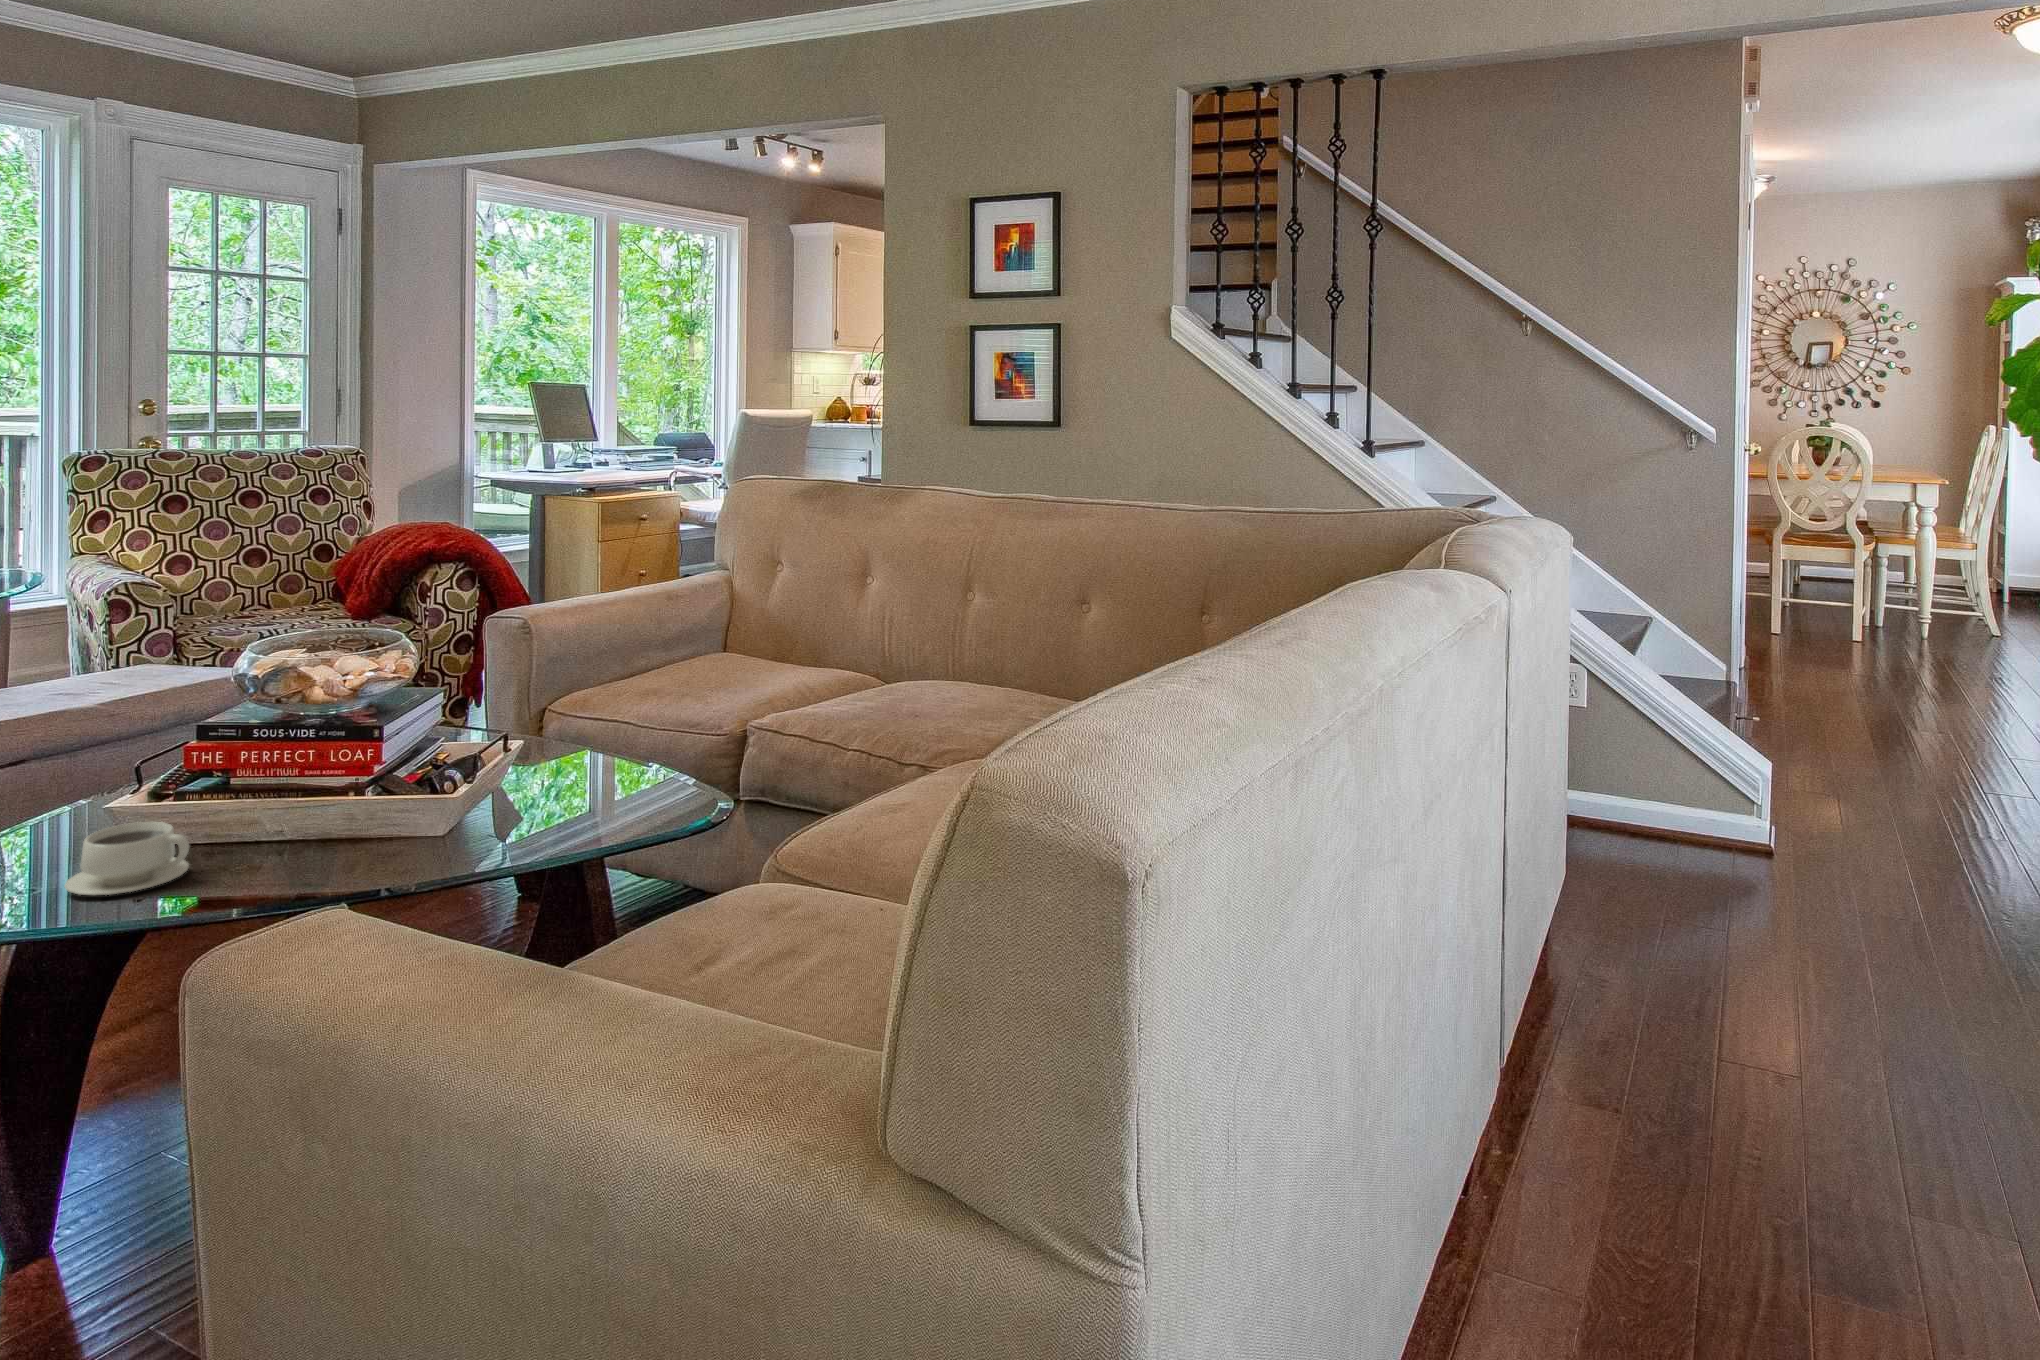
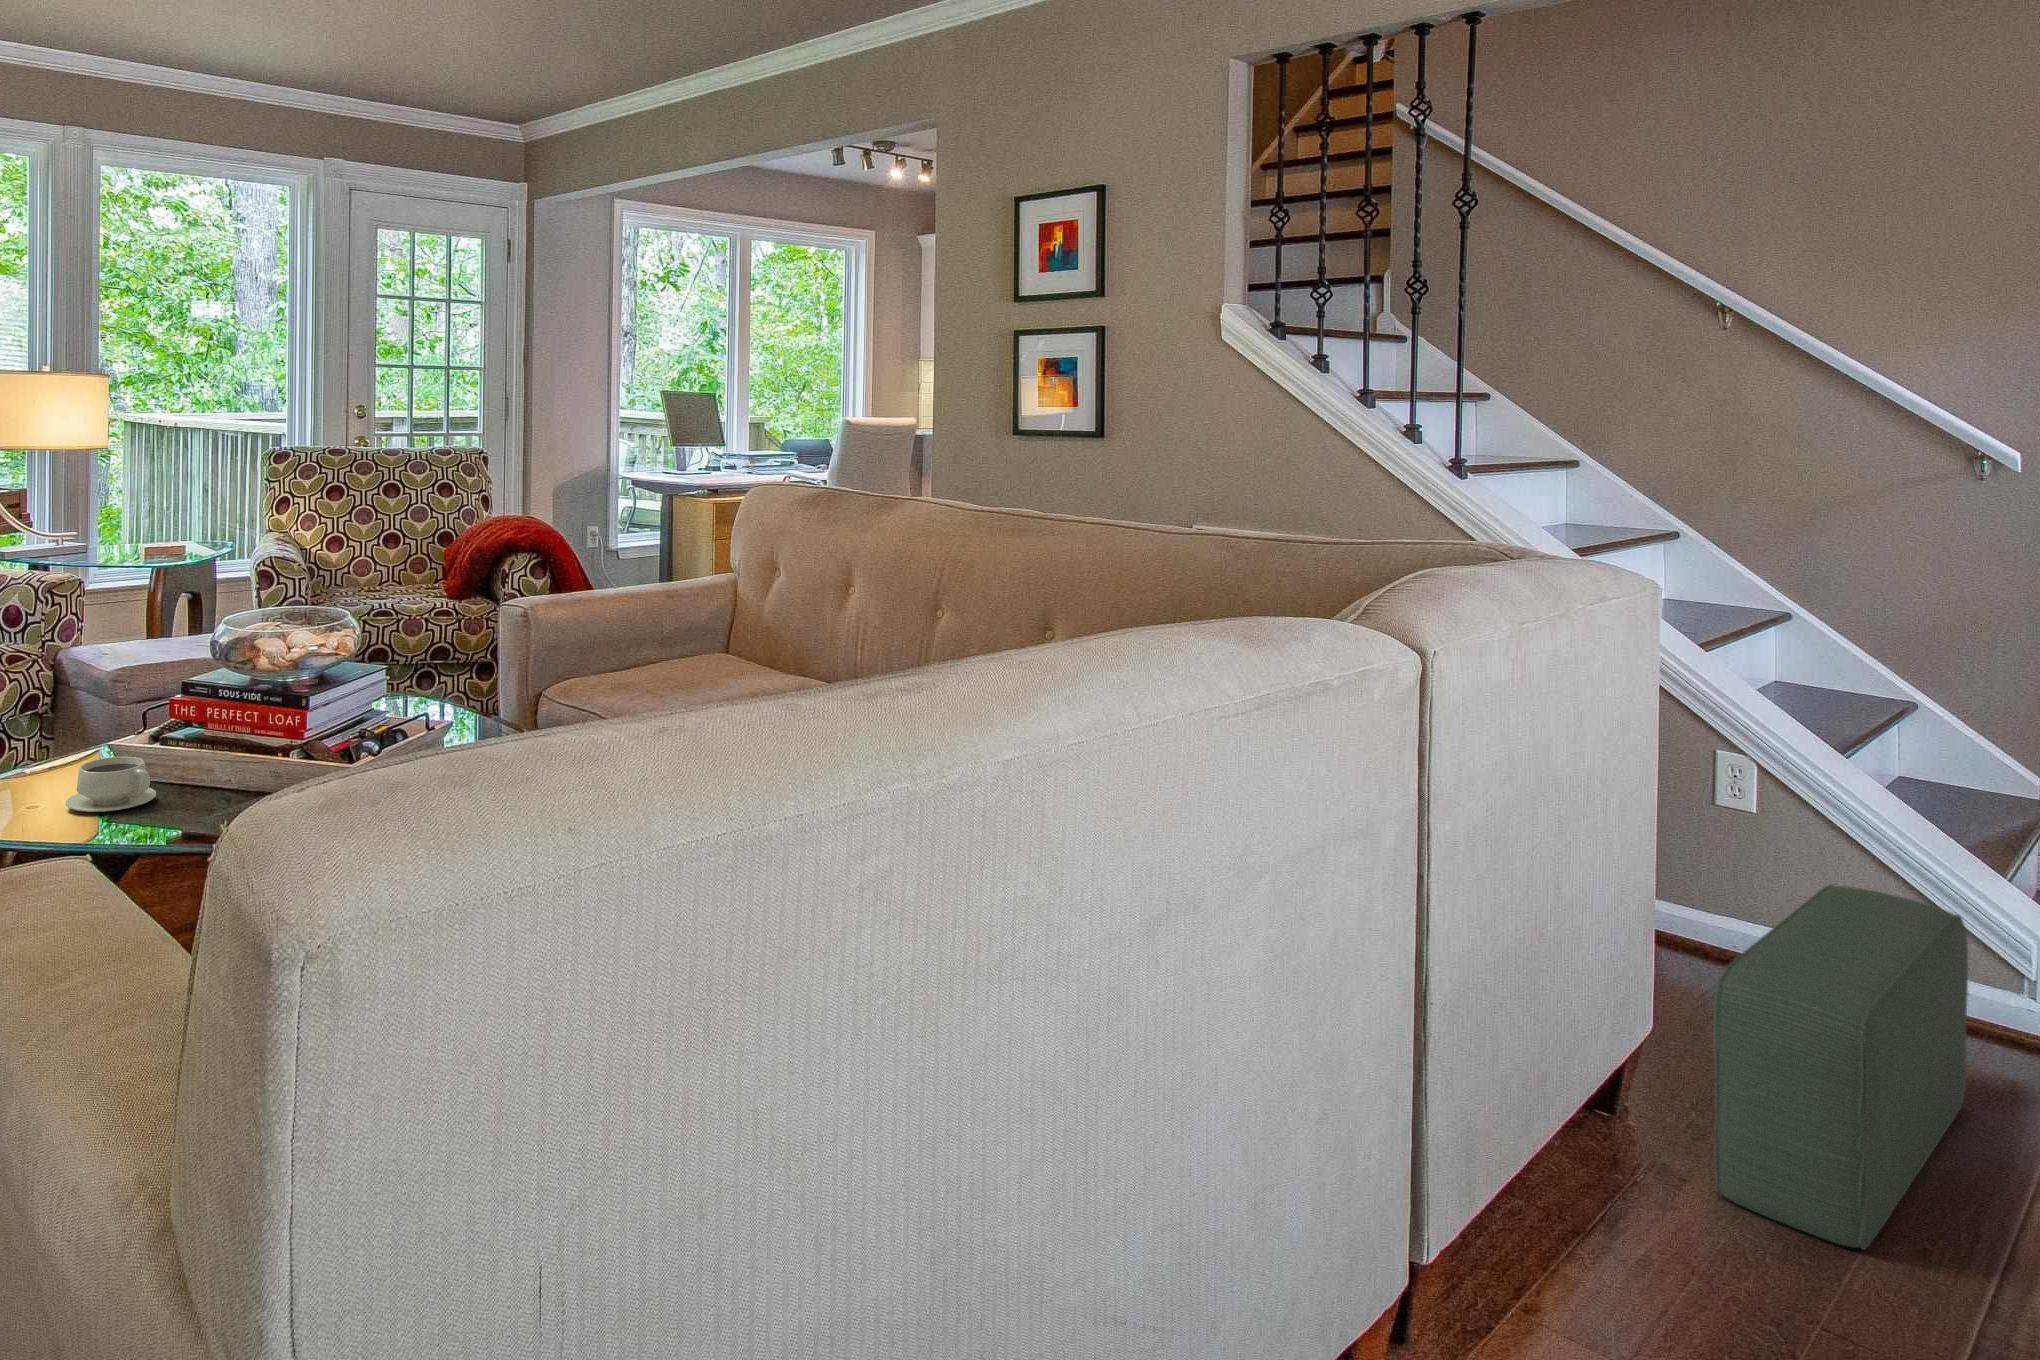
pouf: none [1671,759,1790,1028] -> present [1713,885,1968,1249]

